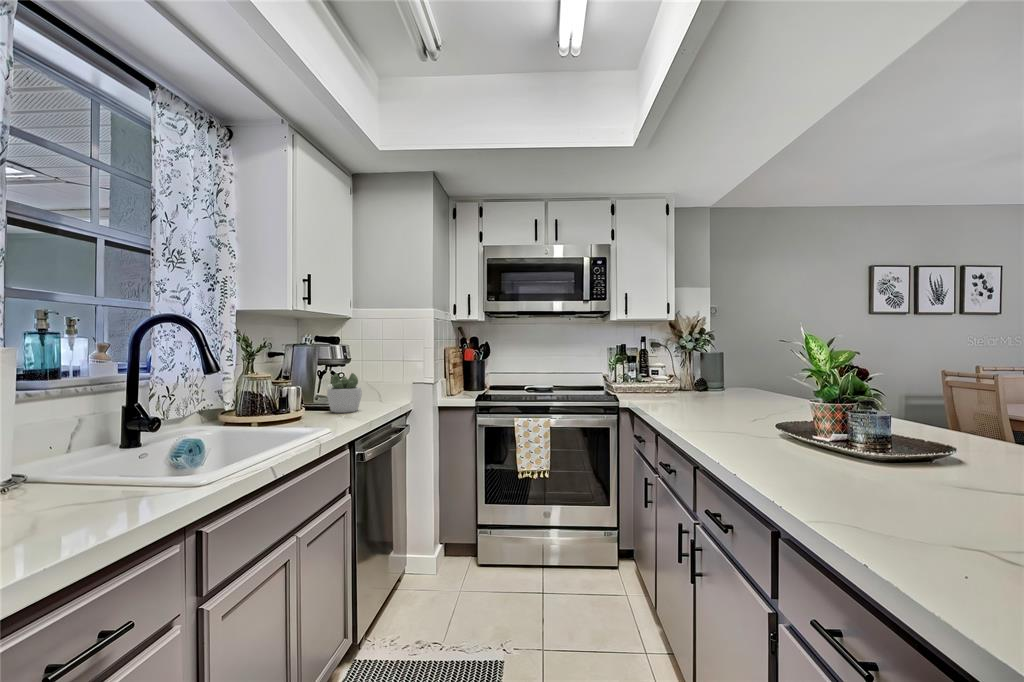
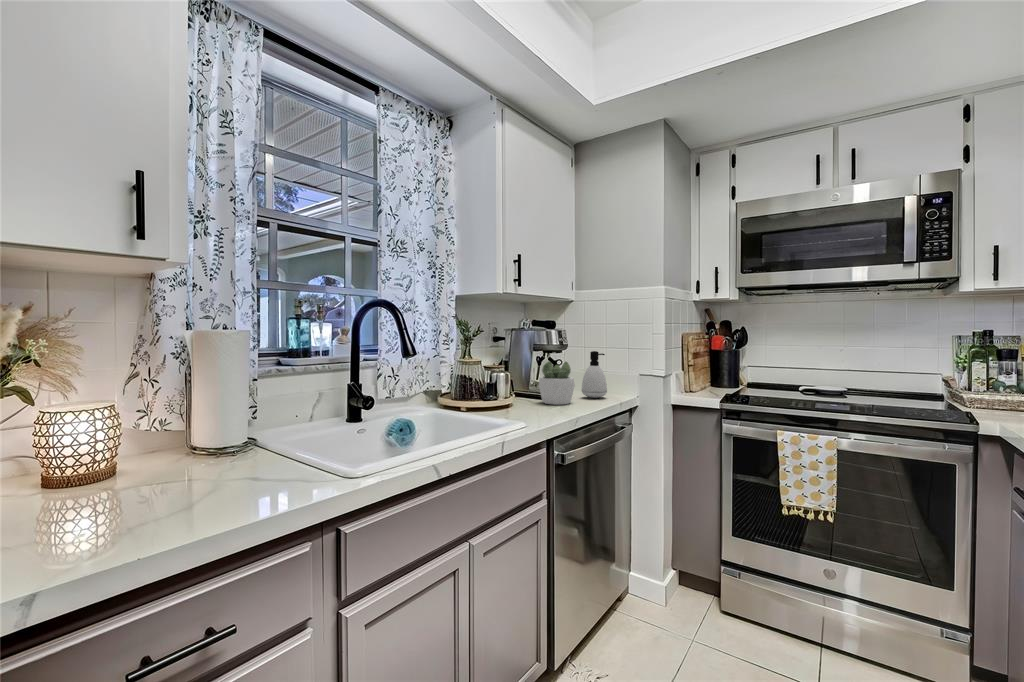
soap dispenser: none [364,363,387,404] -> present [582,351,607,398]

